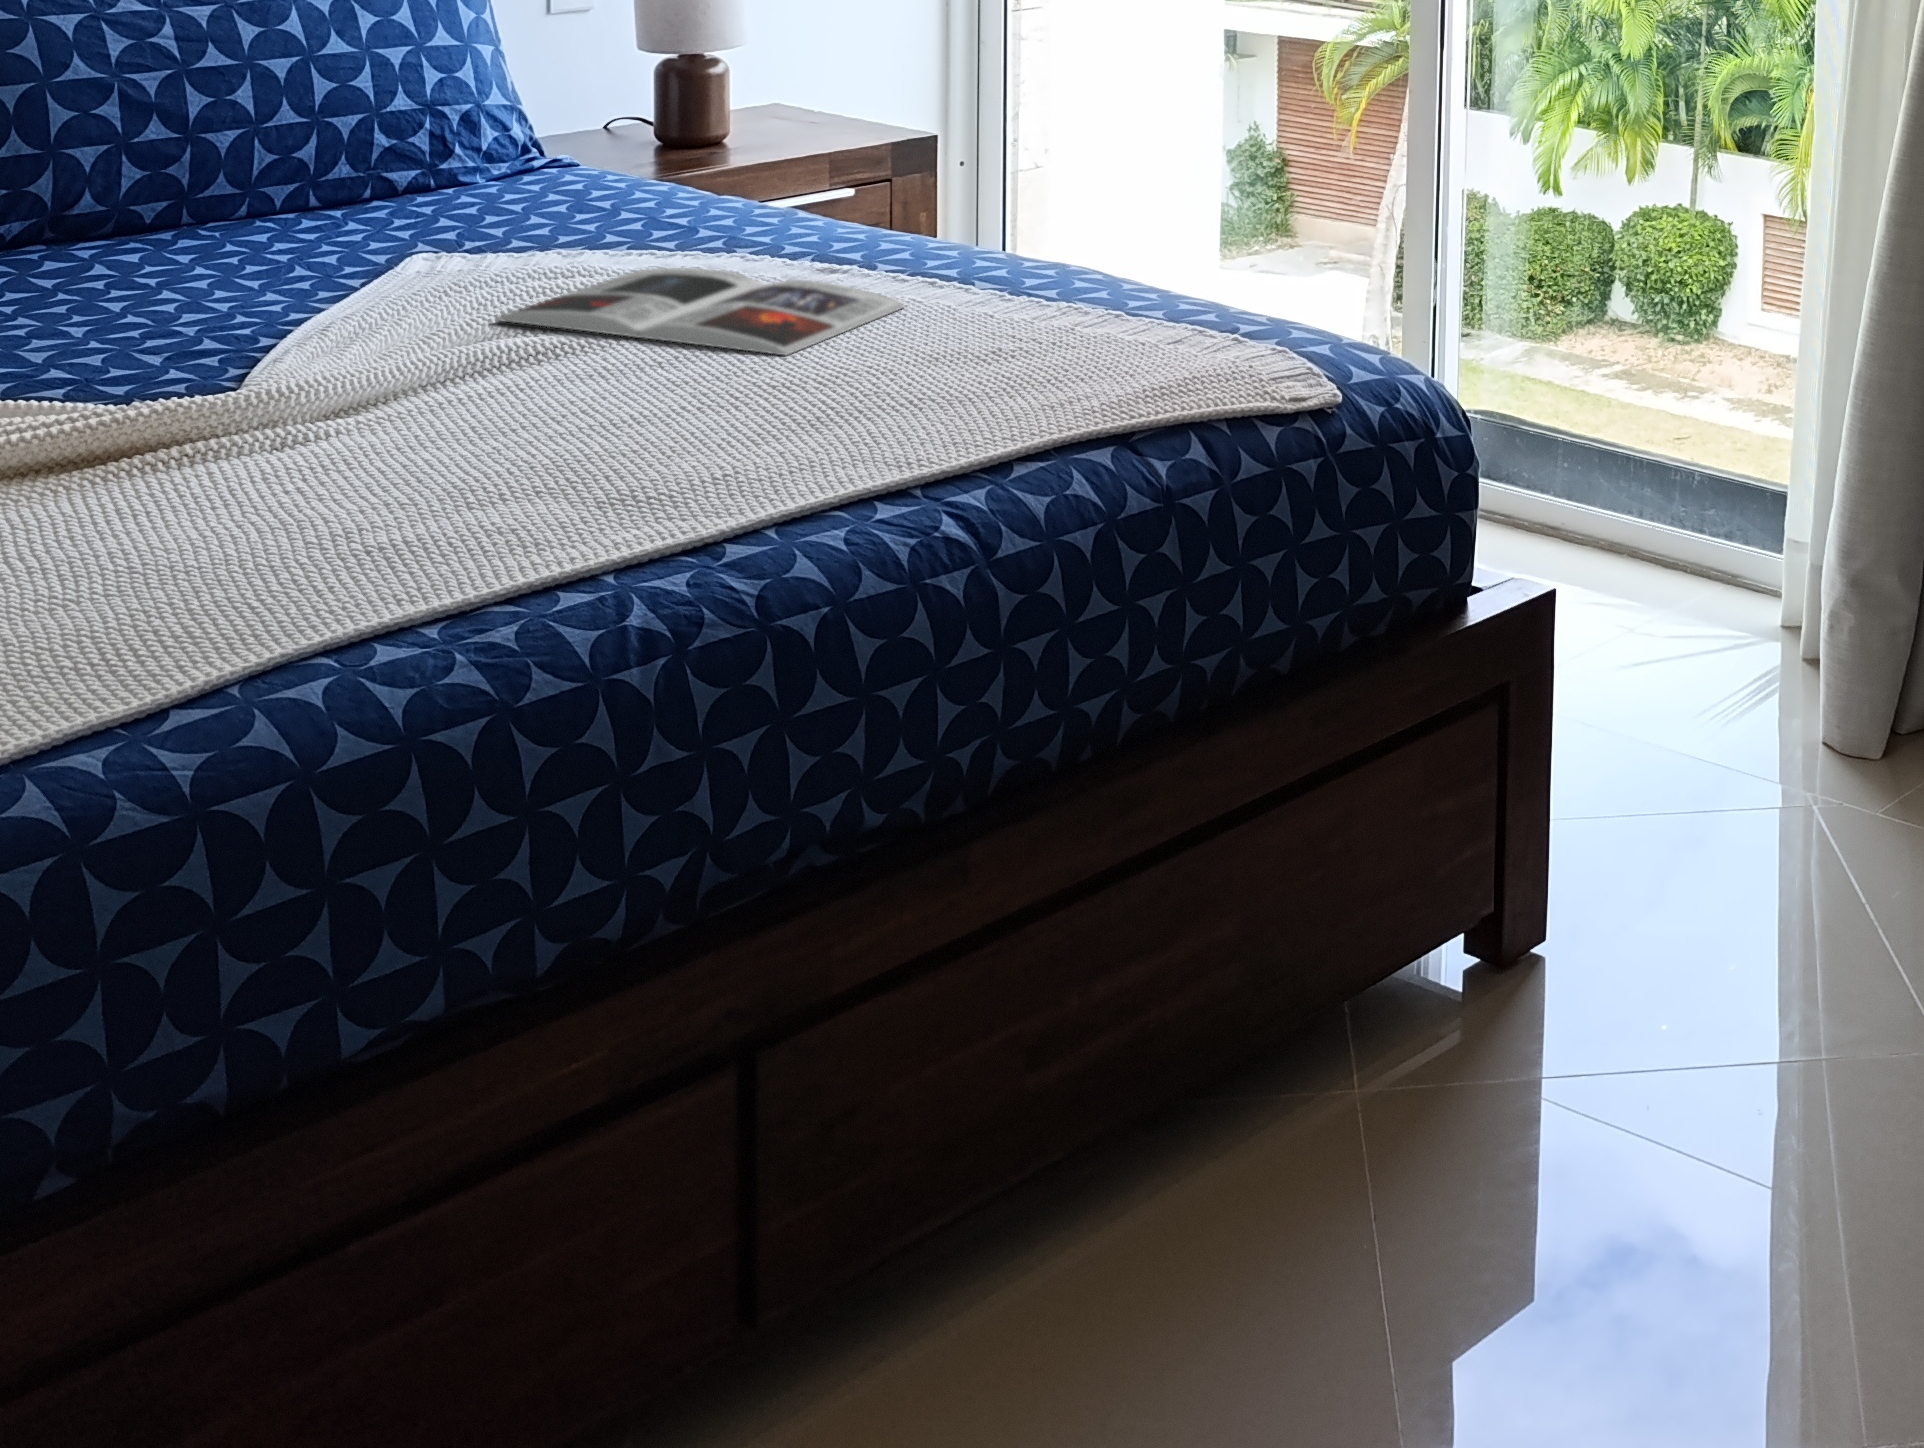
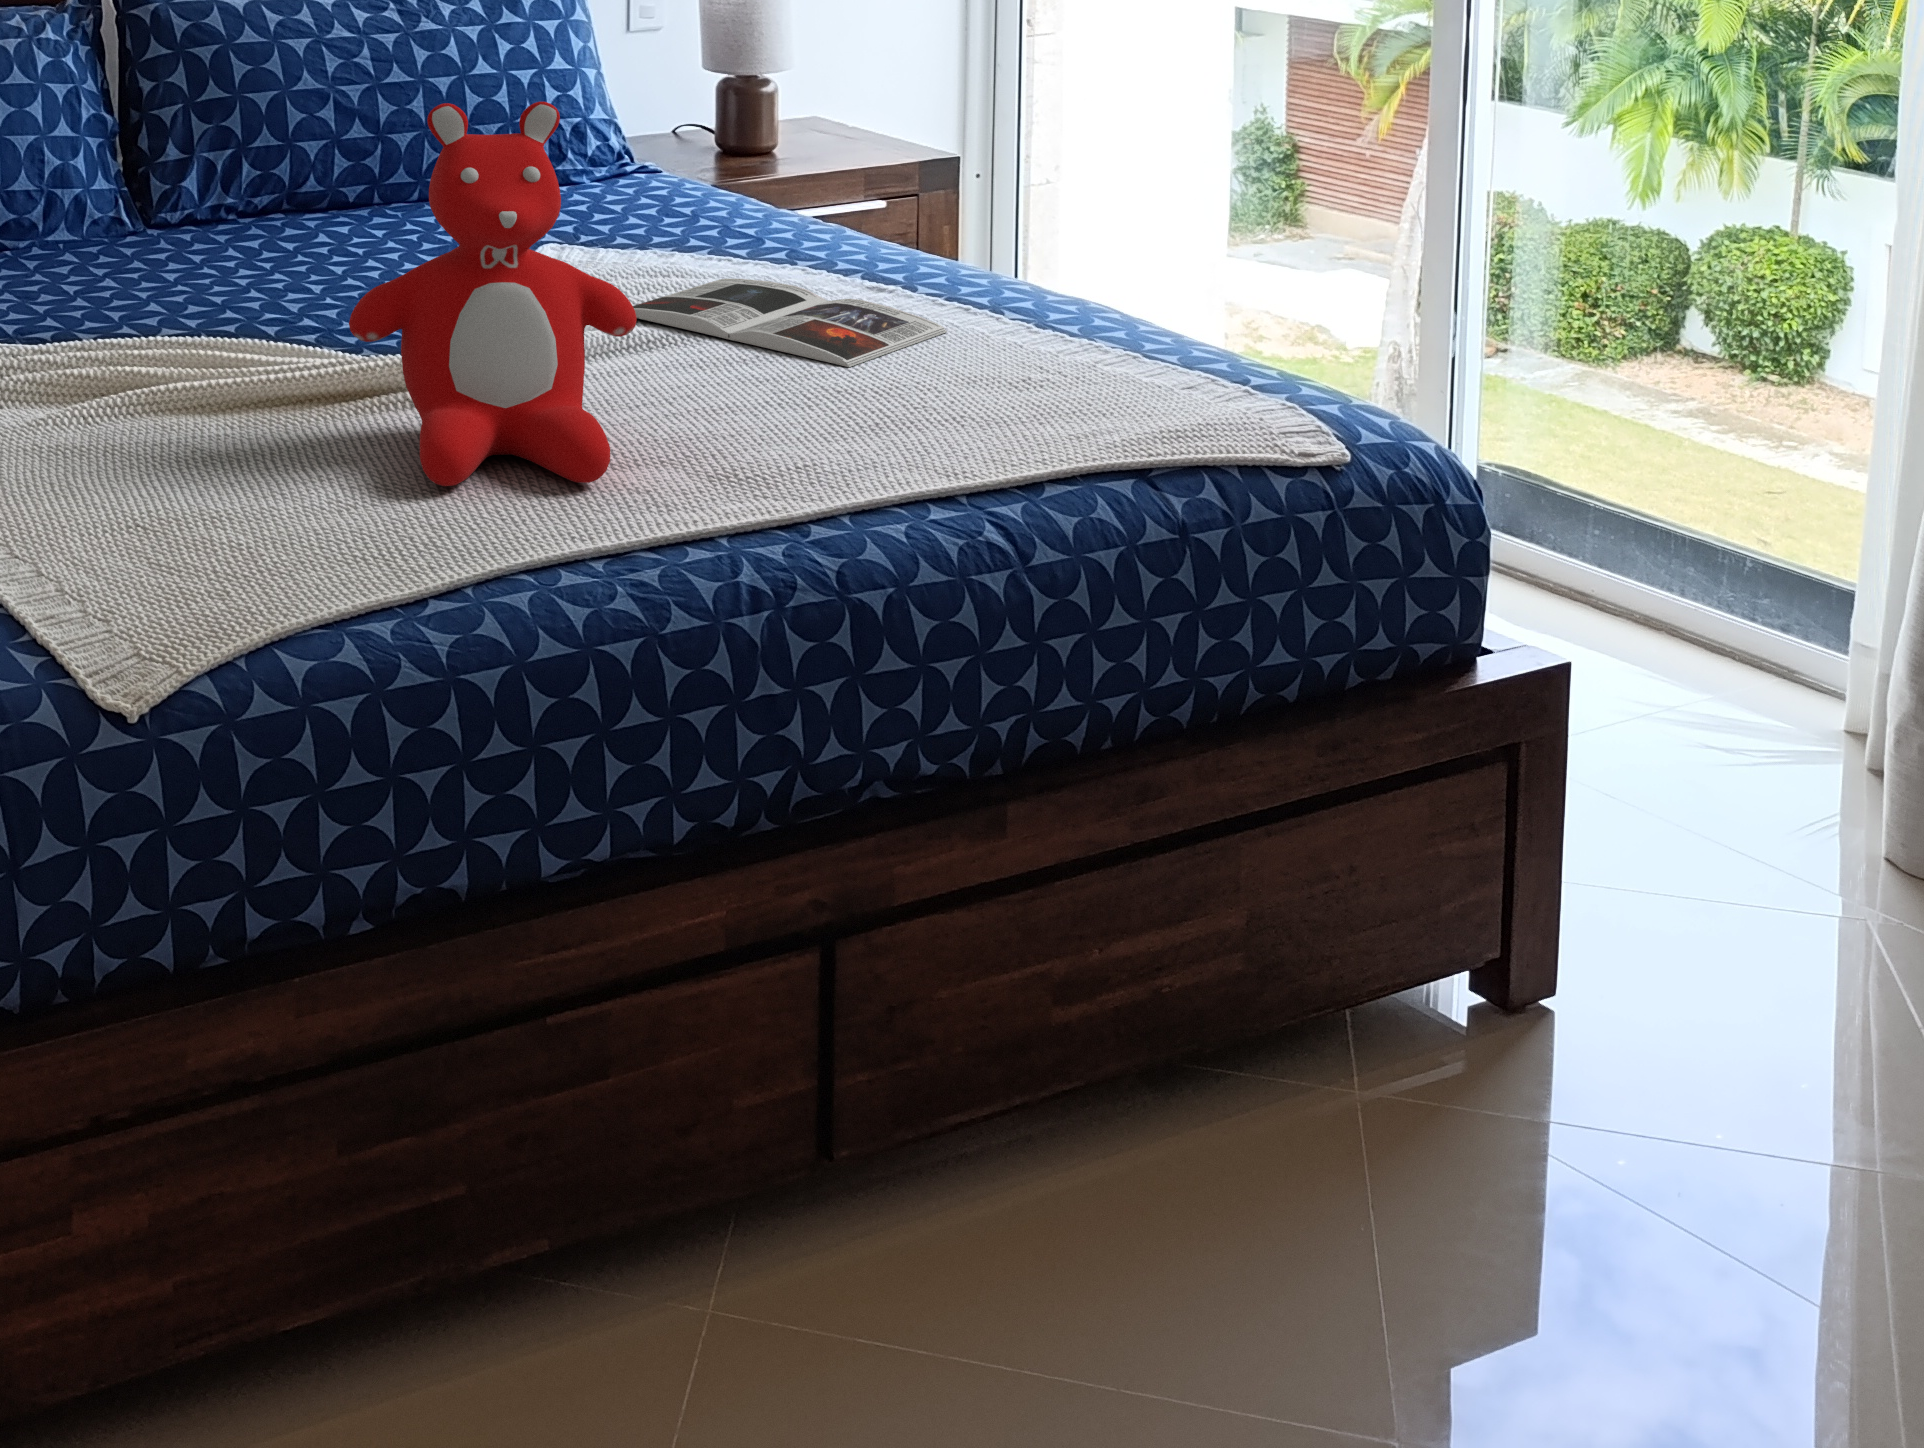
teddy bear: none [74,37,500,555] -> present [349,102,637,486]

